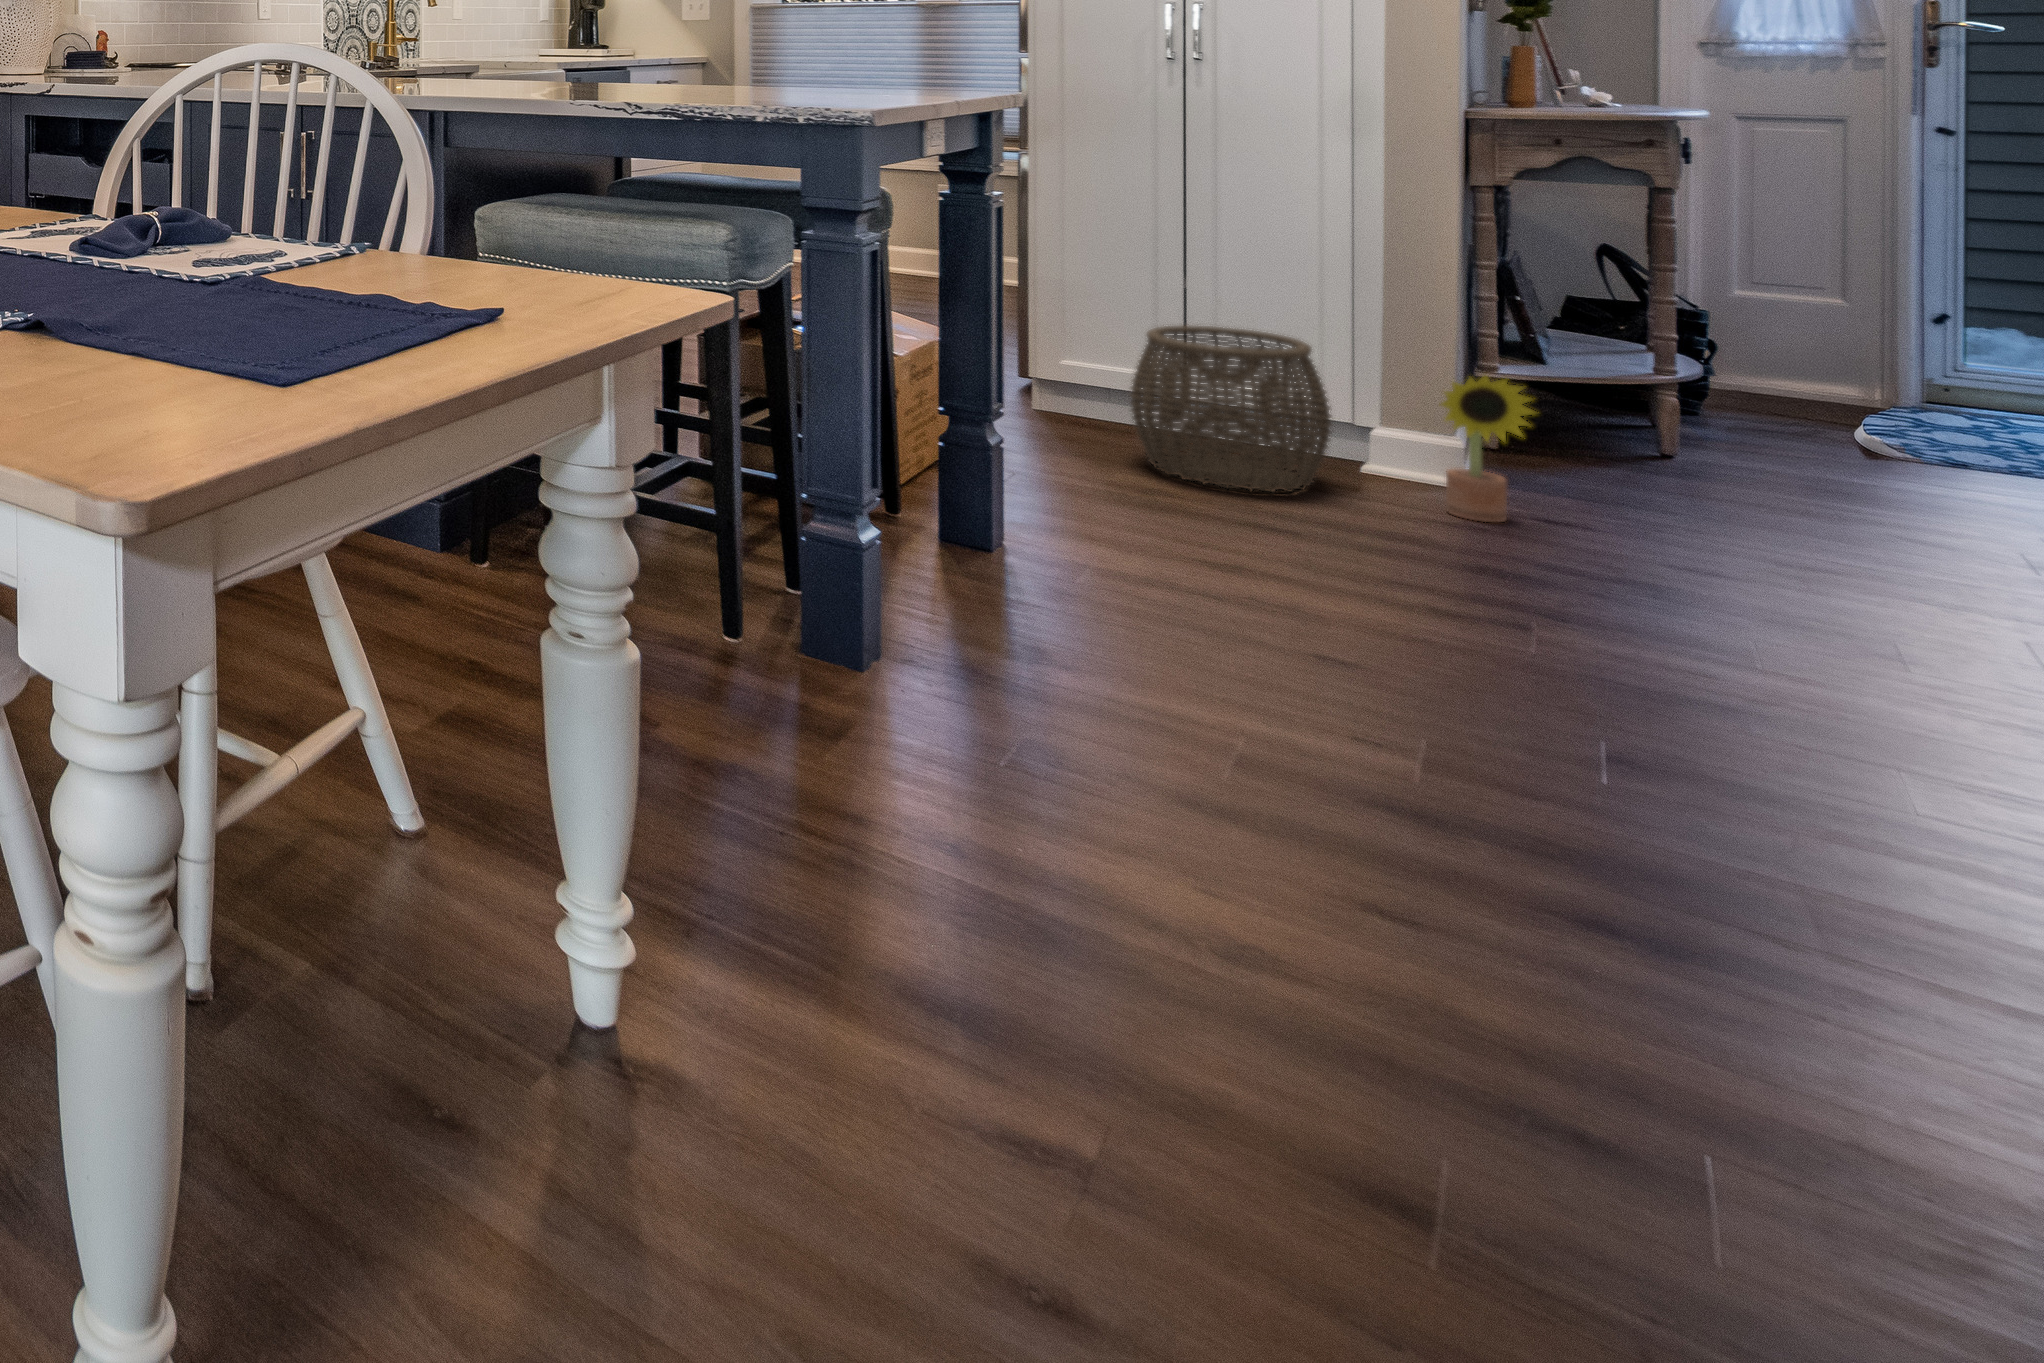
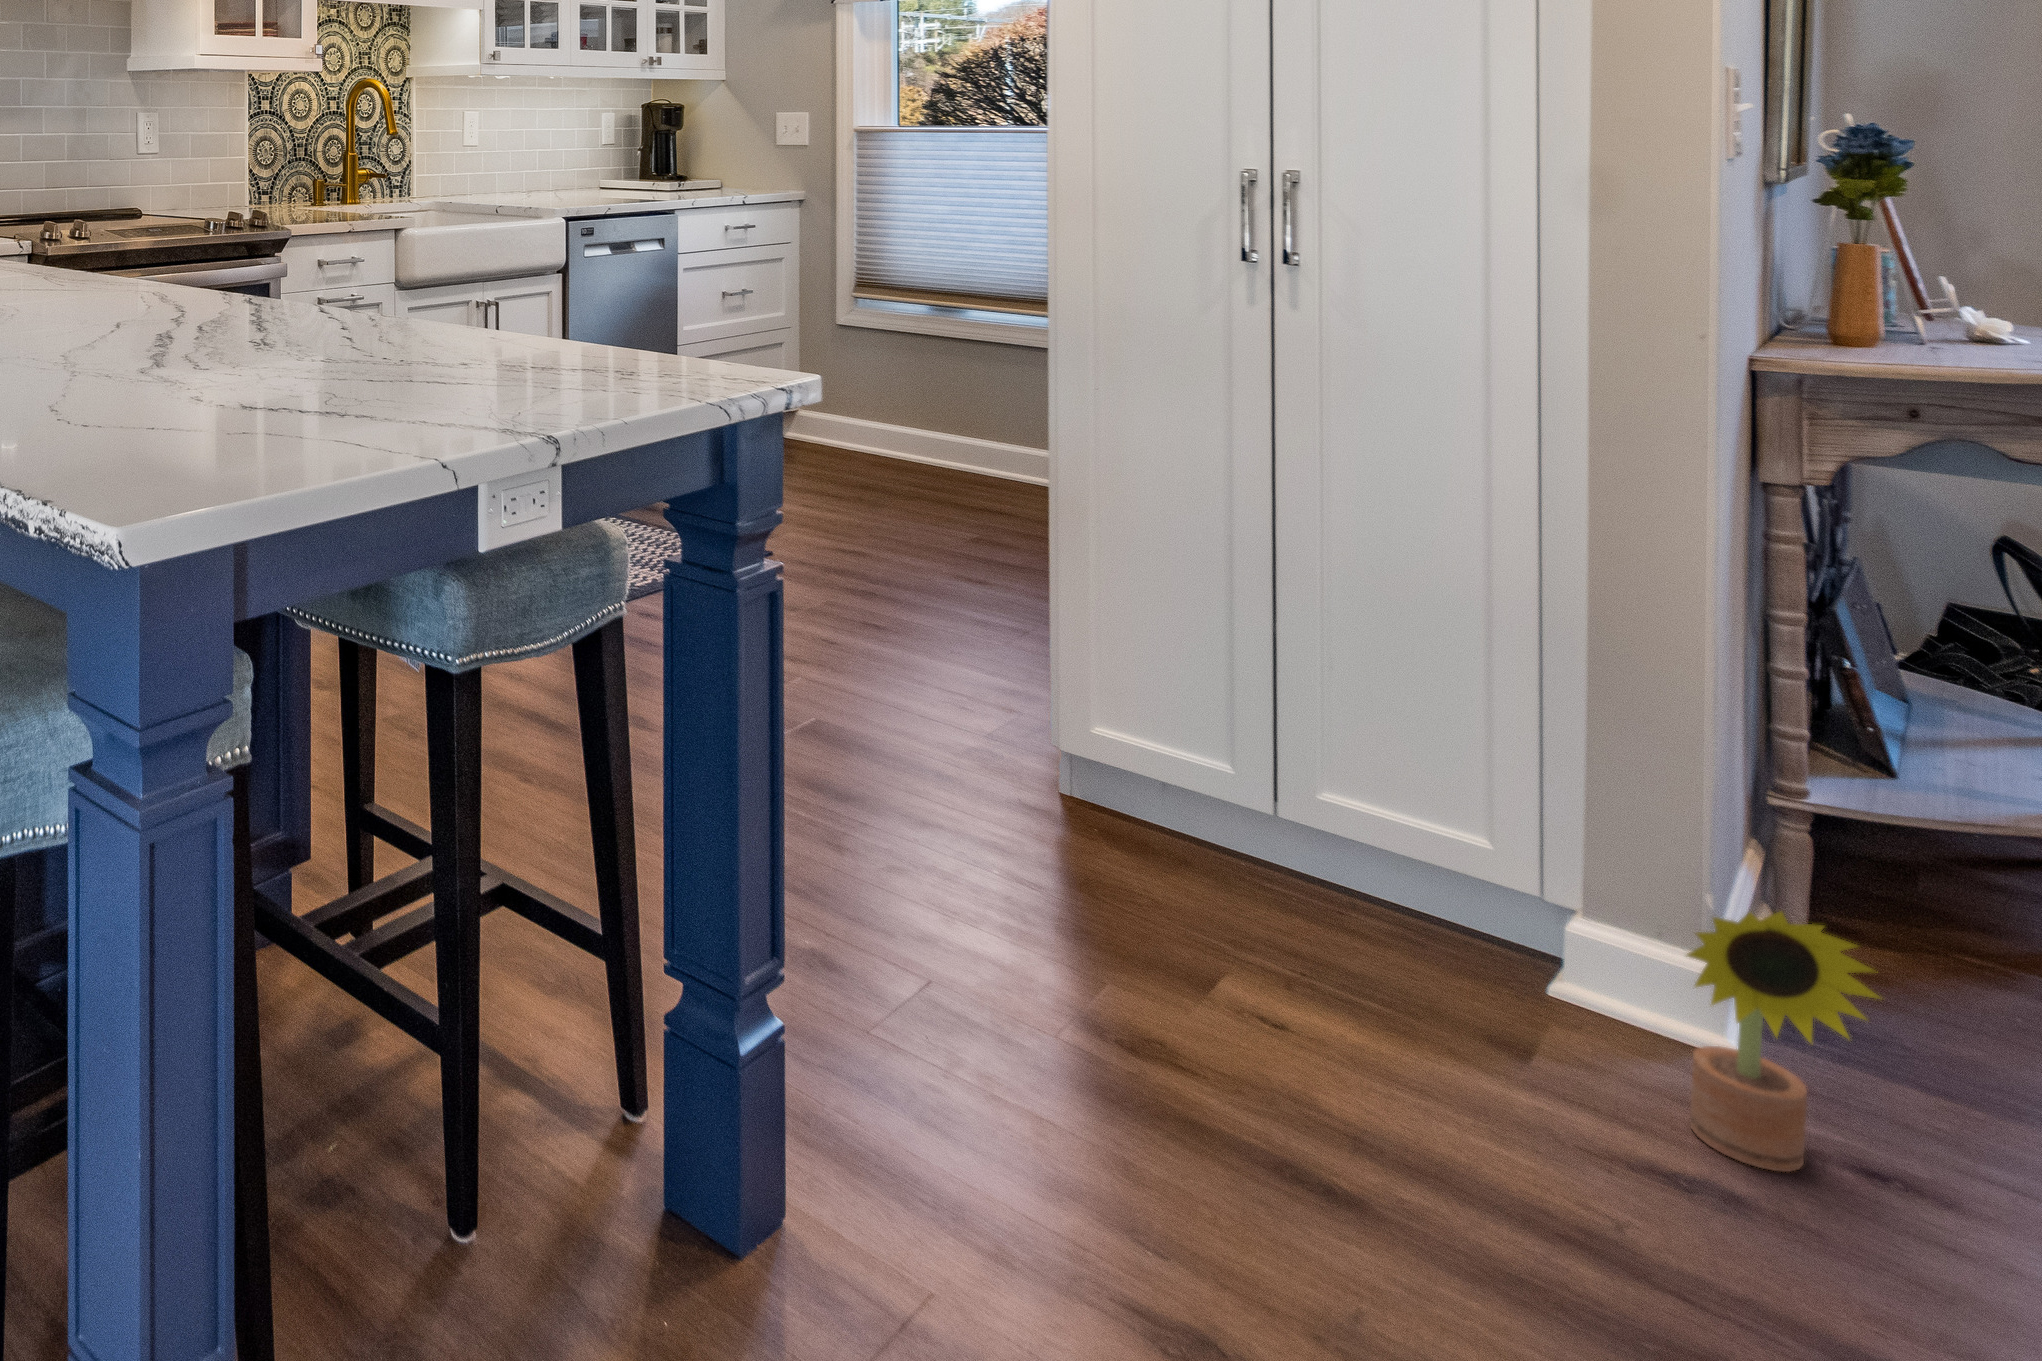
woven basket: present [1130,326,1331,492] -> none [1159,717,1495,1054]

